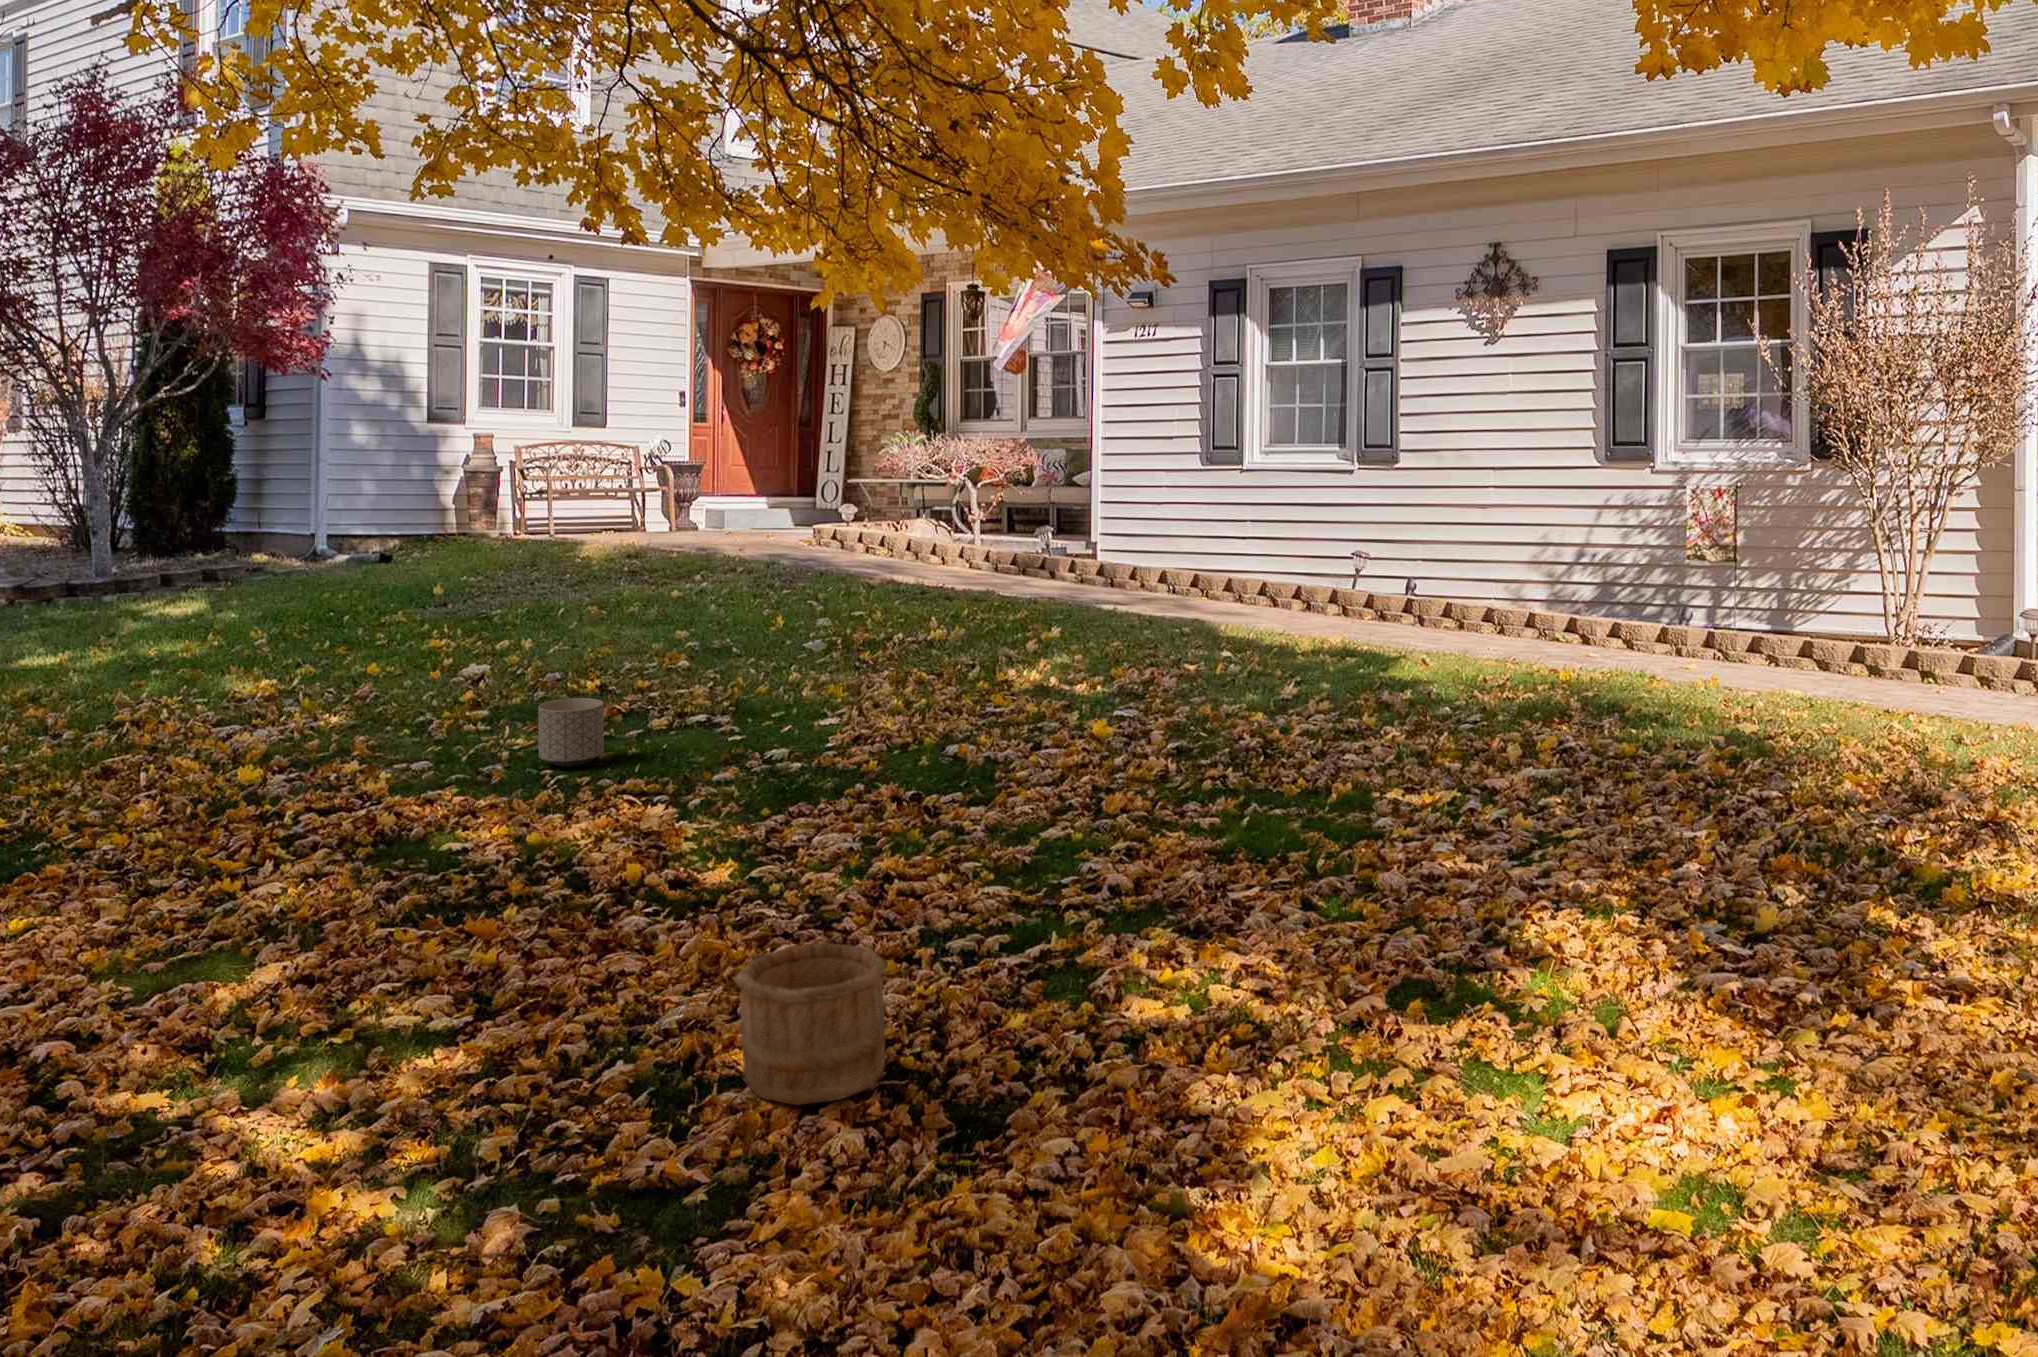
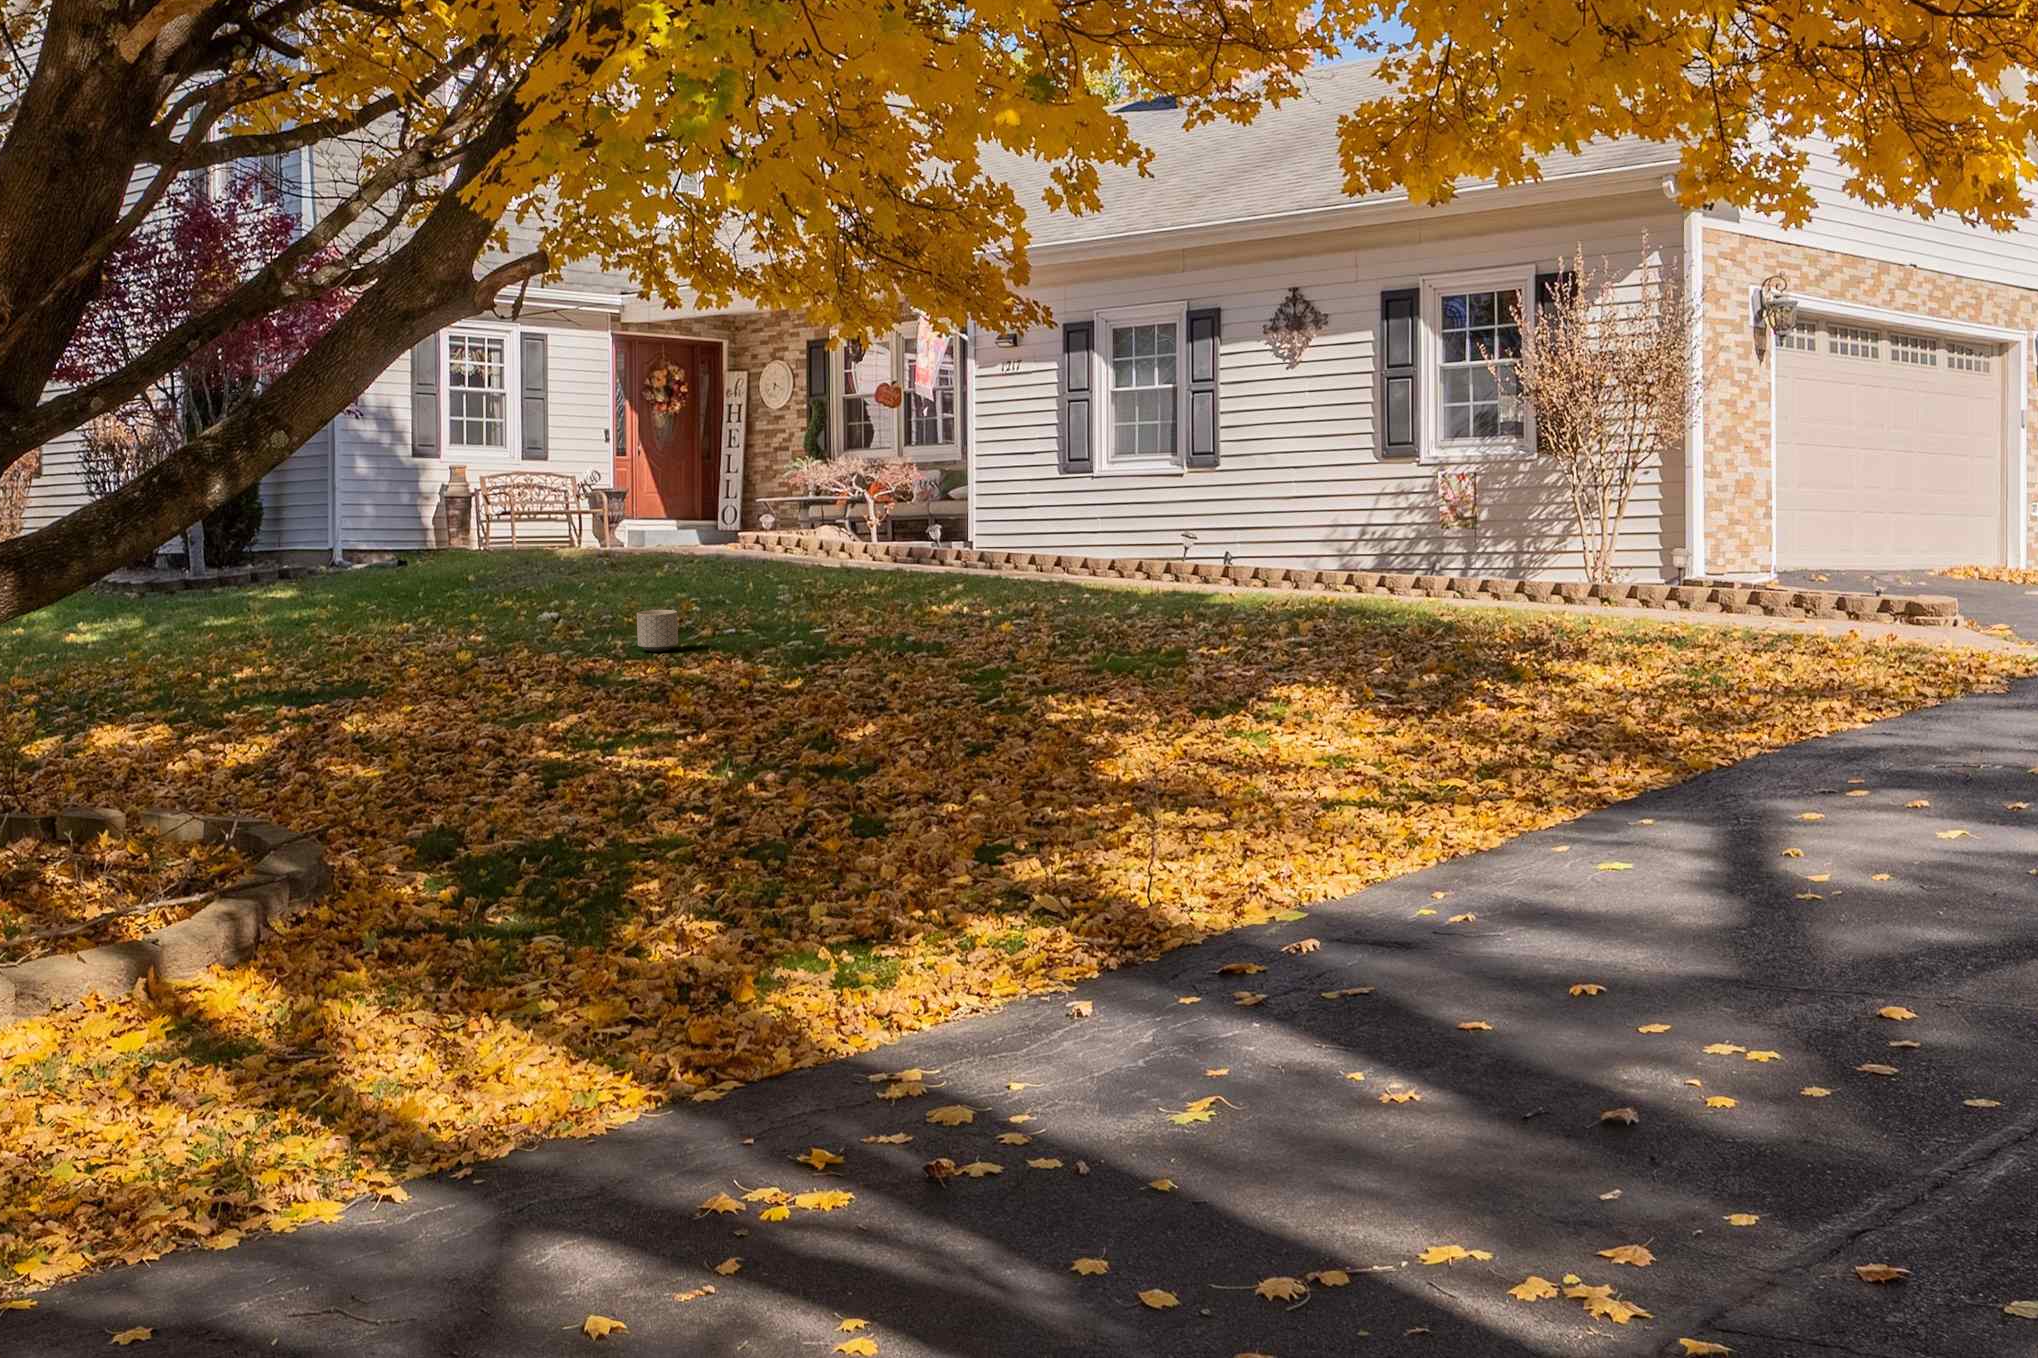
wooden bucket: present [735,943,886,1105] -> none [840,673,915,741]

